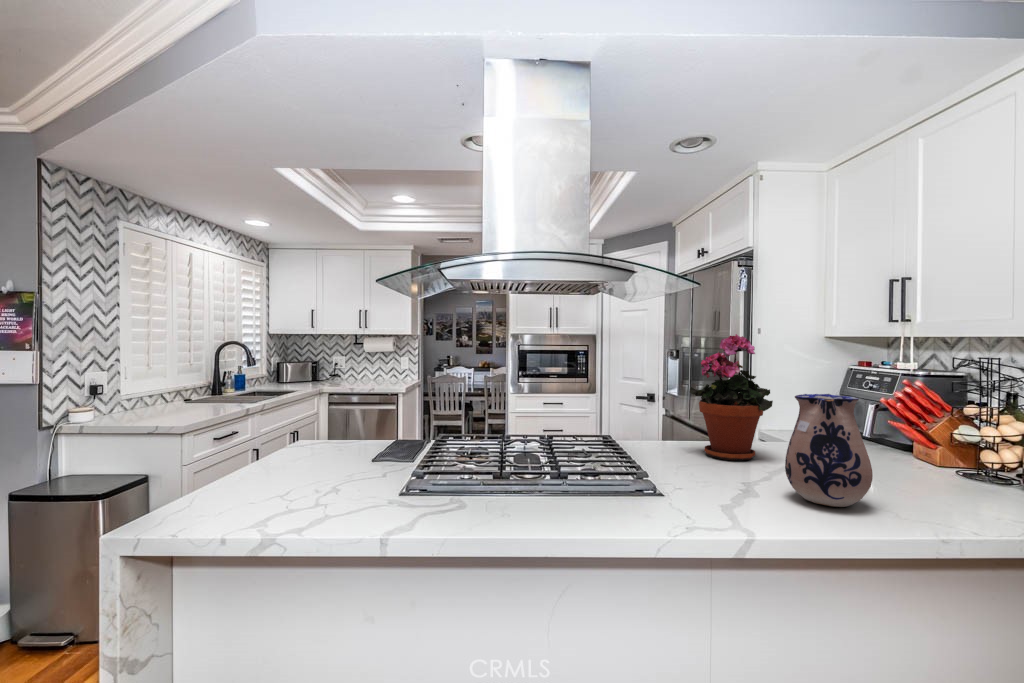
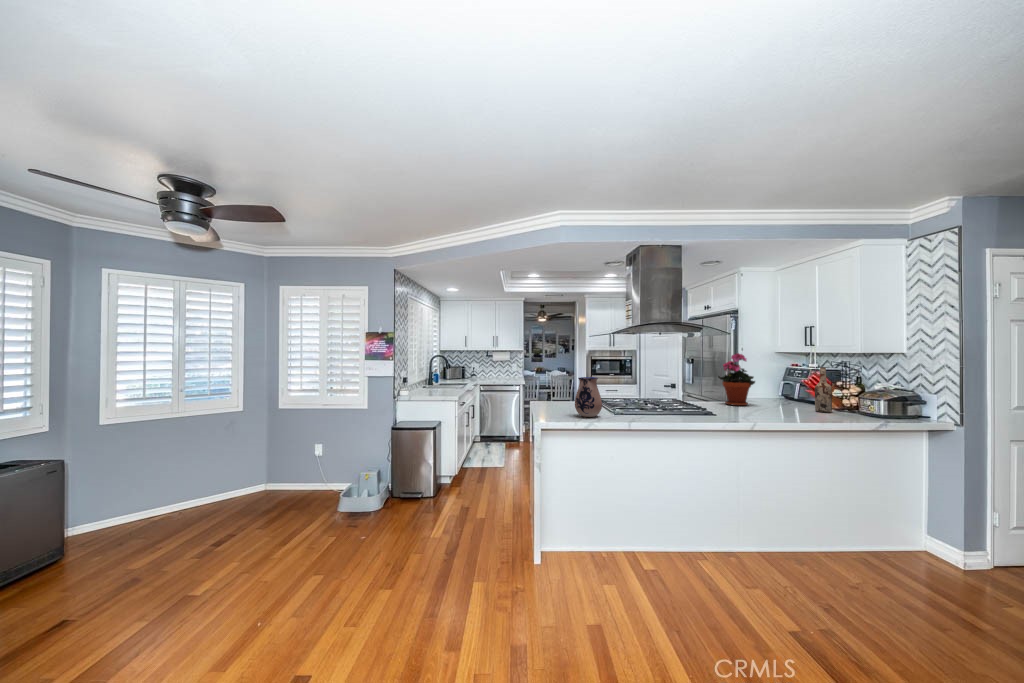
wine bottle: none [920,370,967,491] -> present [815,367,832,413]
ceramic pitcher: present [785,394,873,507] -> present [575,377,602,417]

